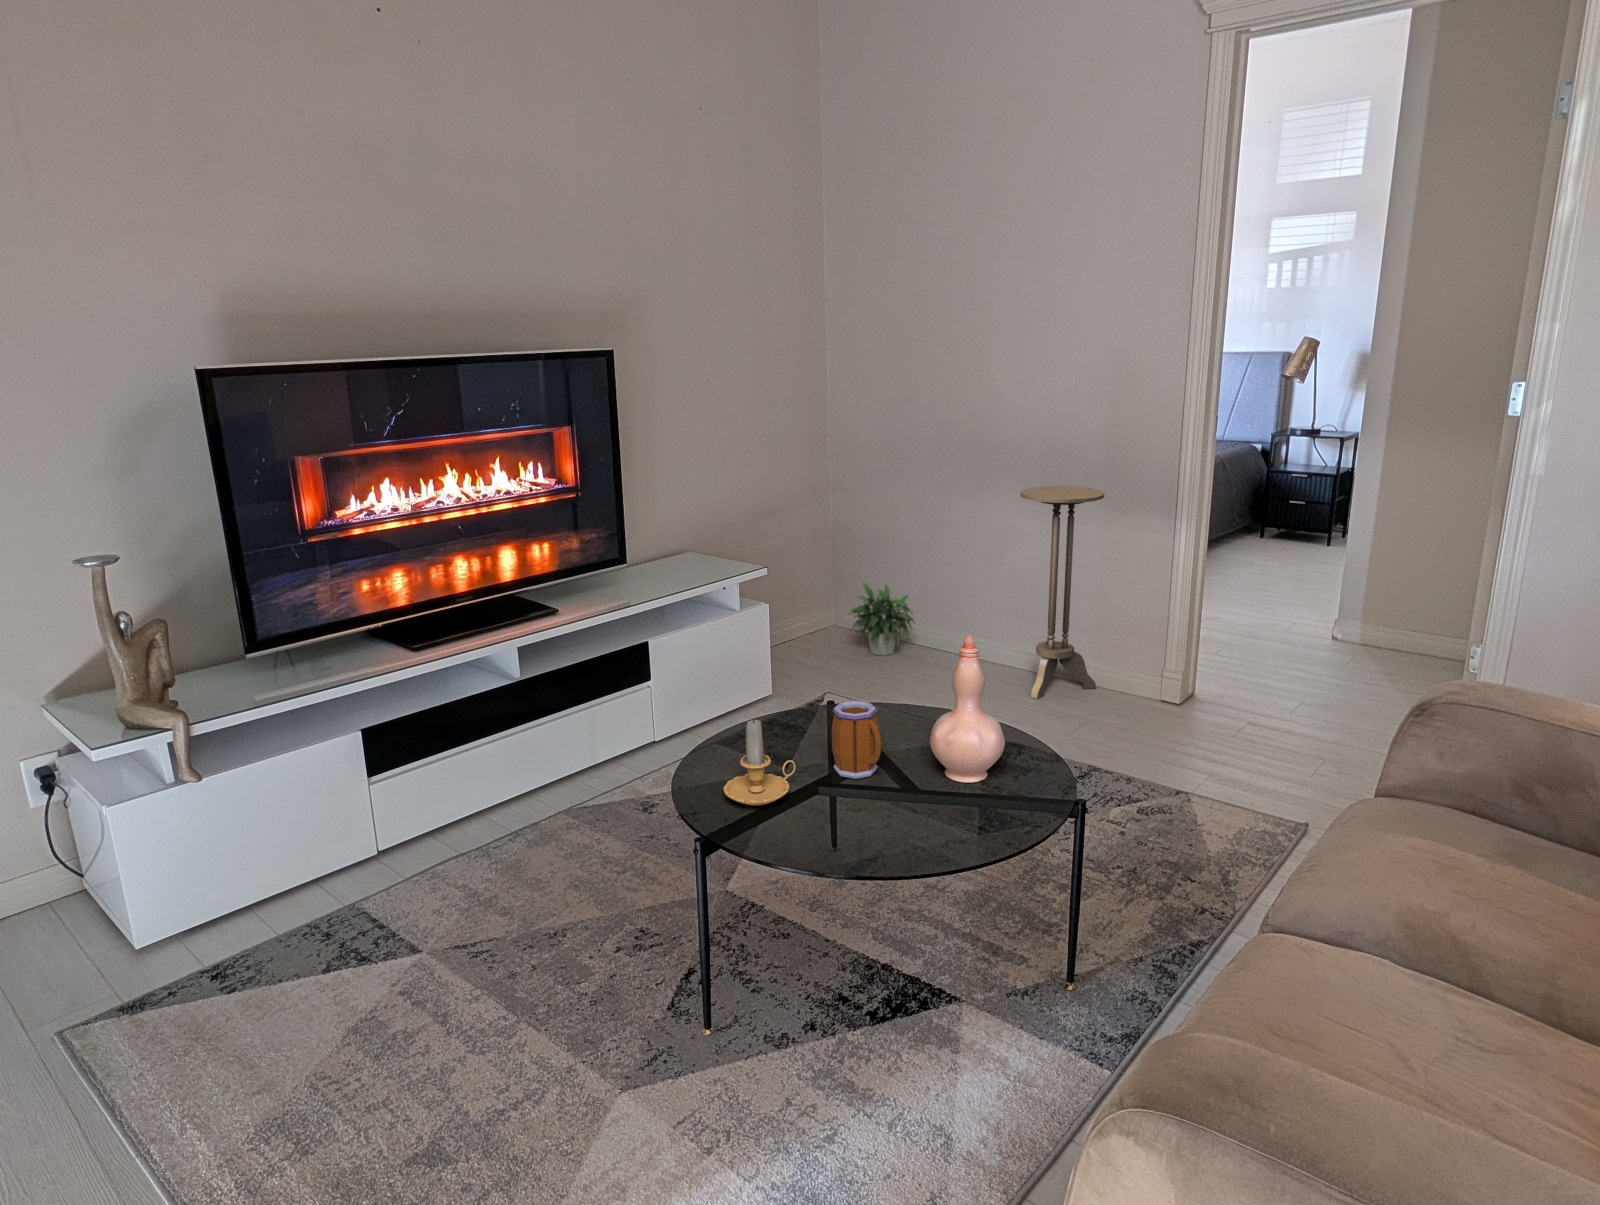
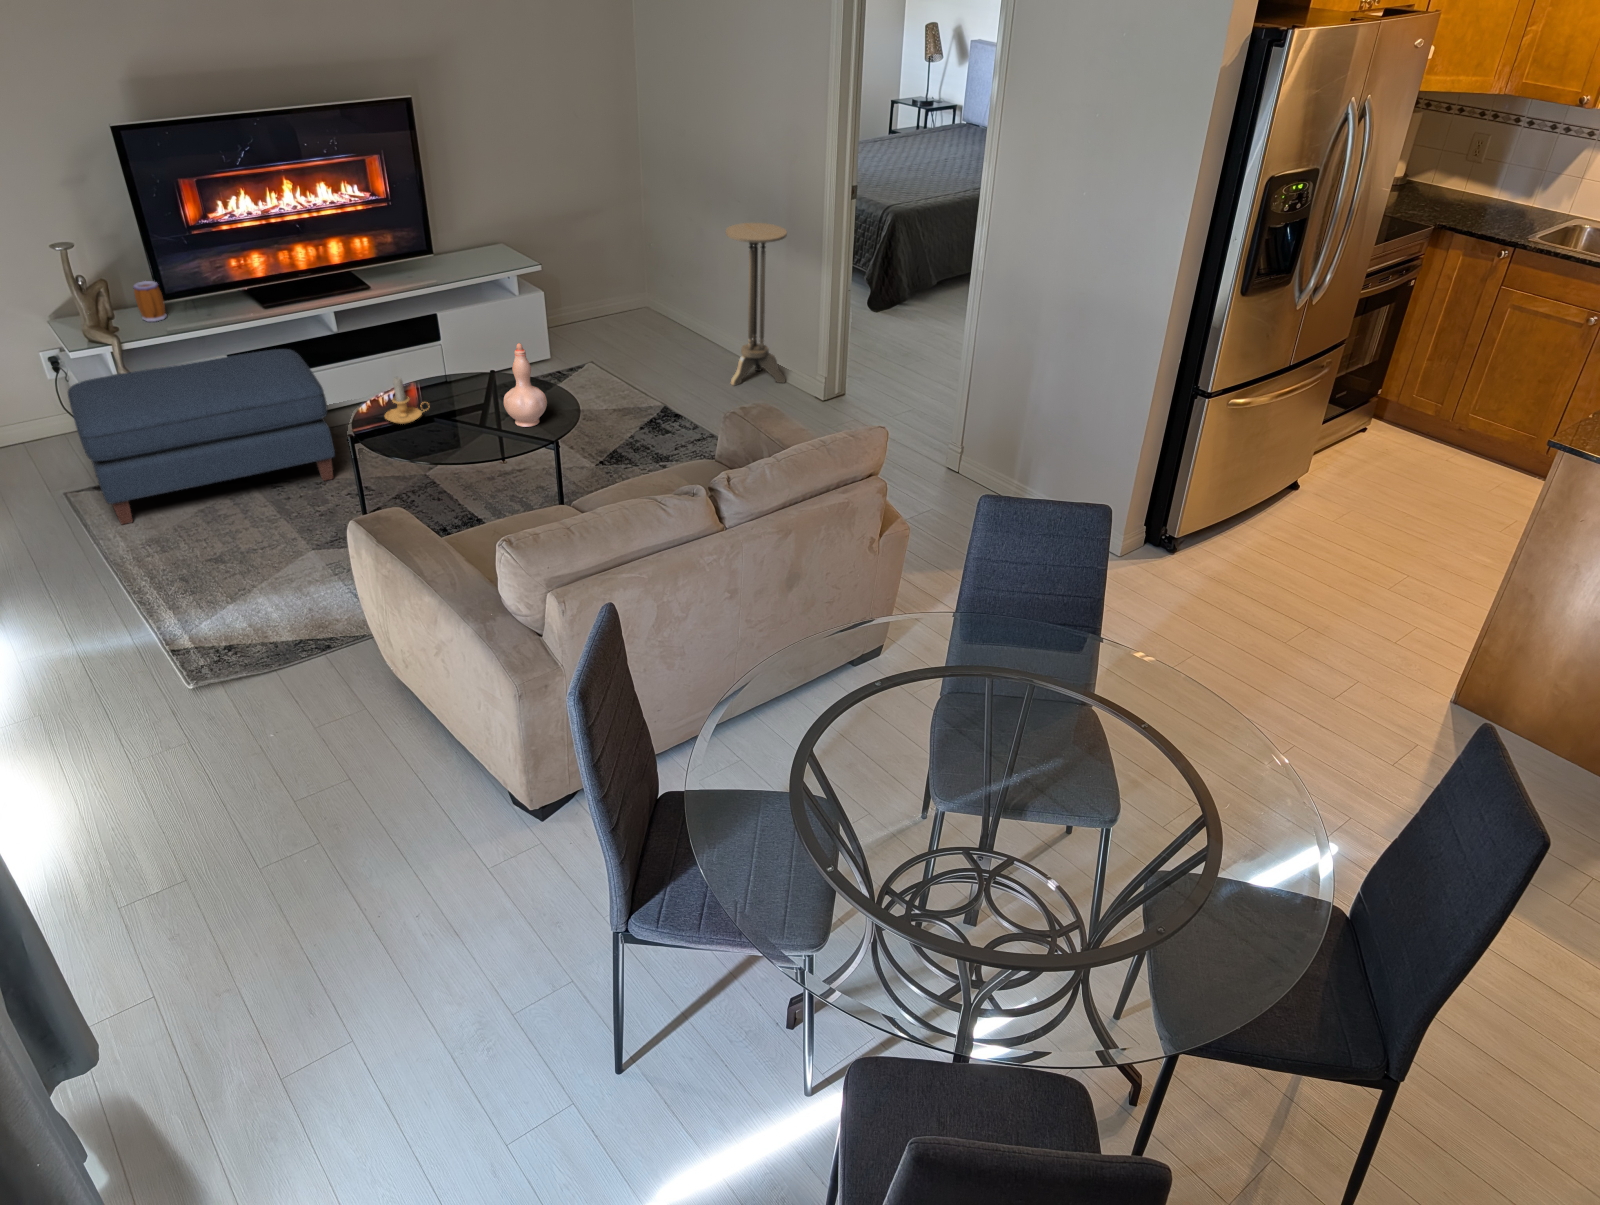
potted plant: present [850,584,914,656] -> none [635,278,695,339]
mug: present [832,701,881,779] -> present [133,281,167,322]
ottoman: none [84,708,582,1092] -> present [68,349,335,524]

